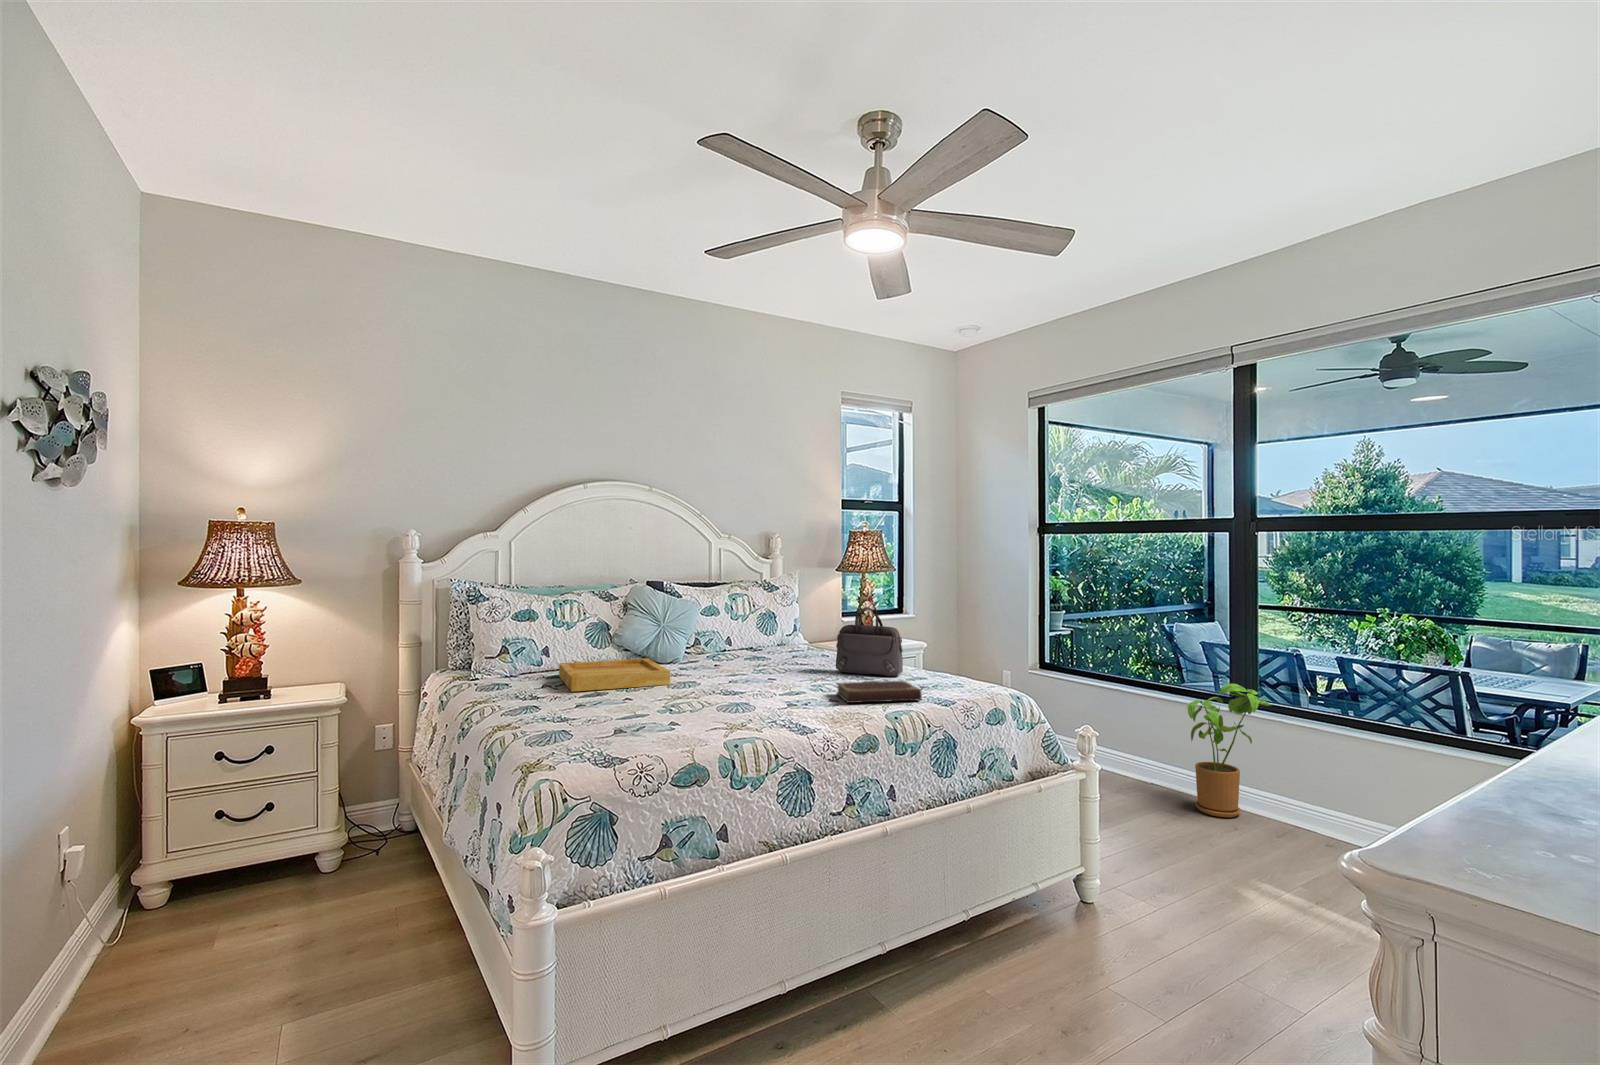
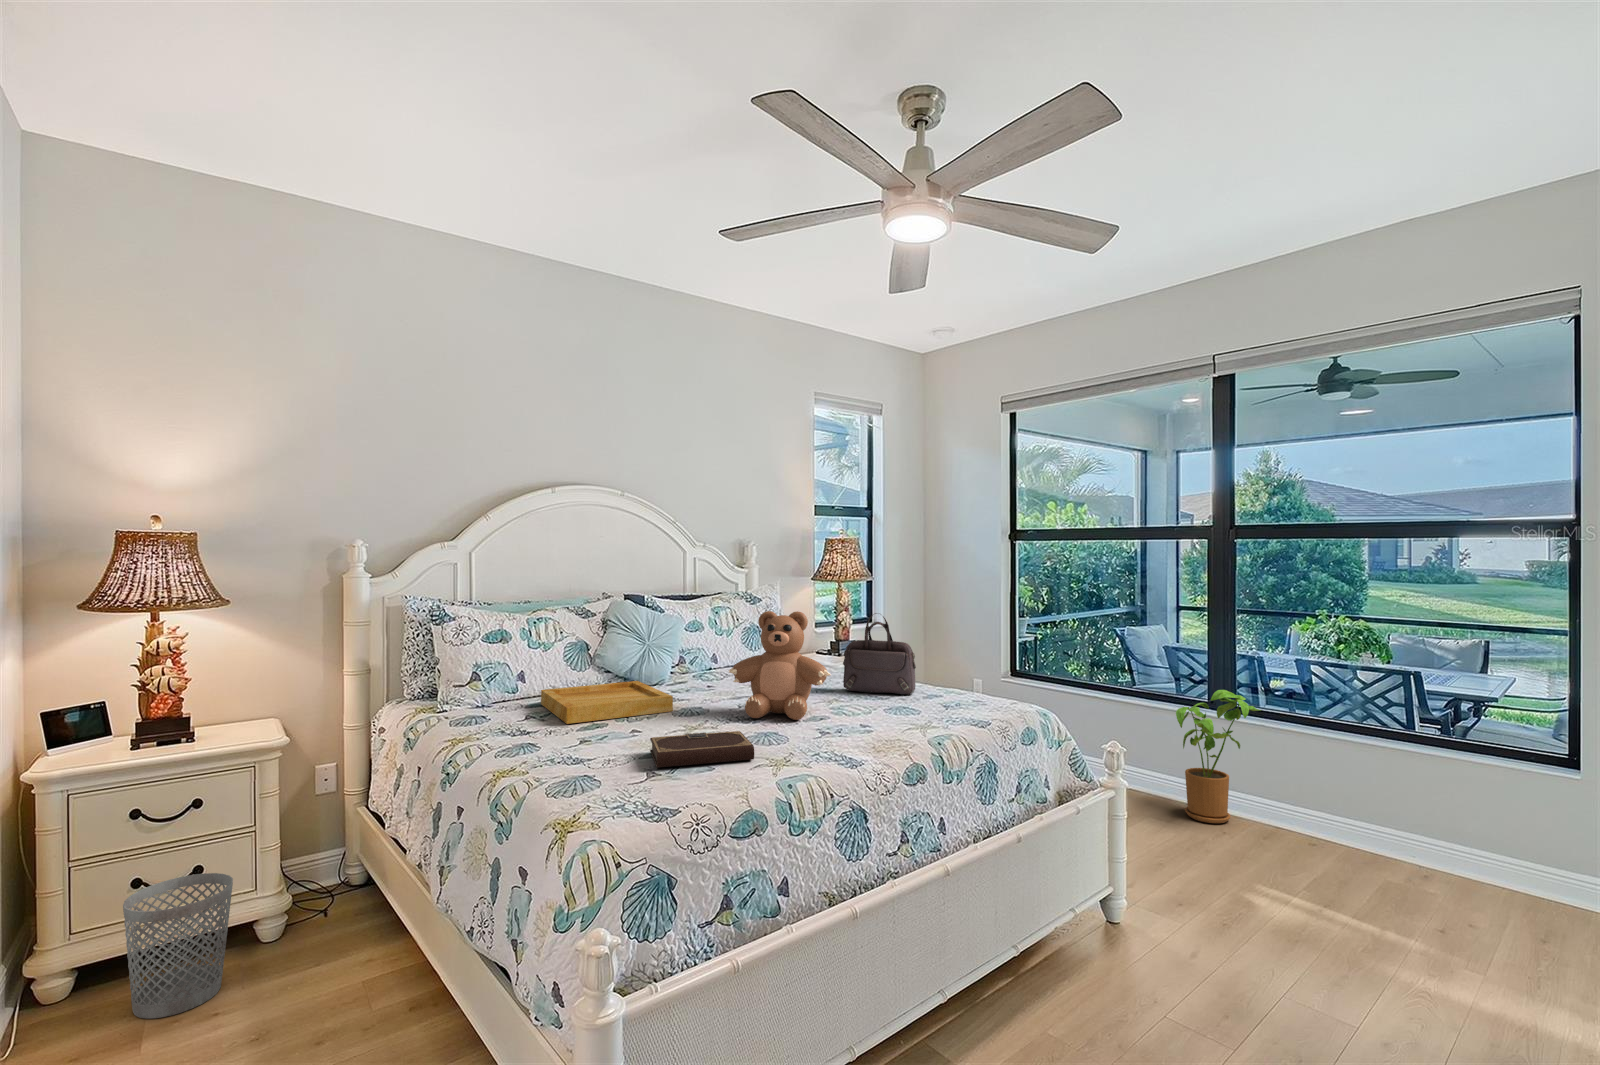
teddy bear: none [718,595,810,694] -> present [729,611,831,720]
notebook: present [837,681,922,703] -> present [650,731,754,768]
wastebasket: none [207,809,296,925] -> present [123,873,233,1019]

